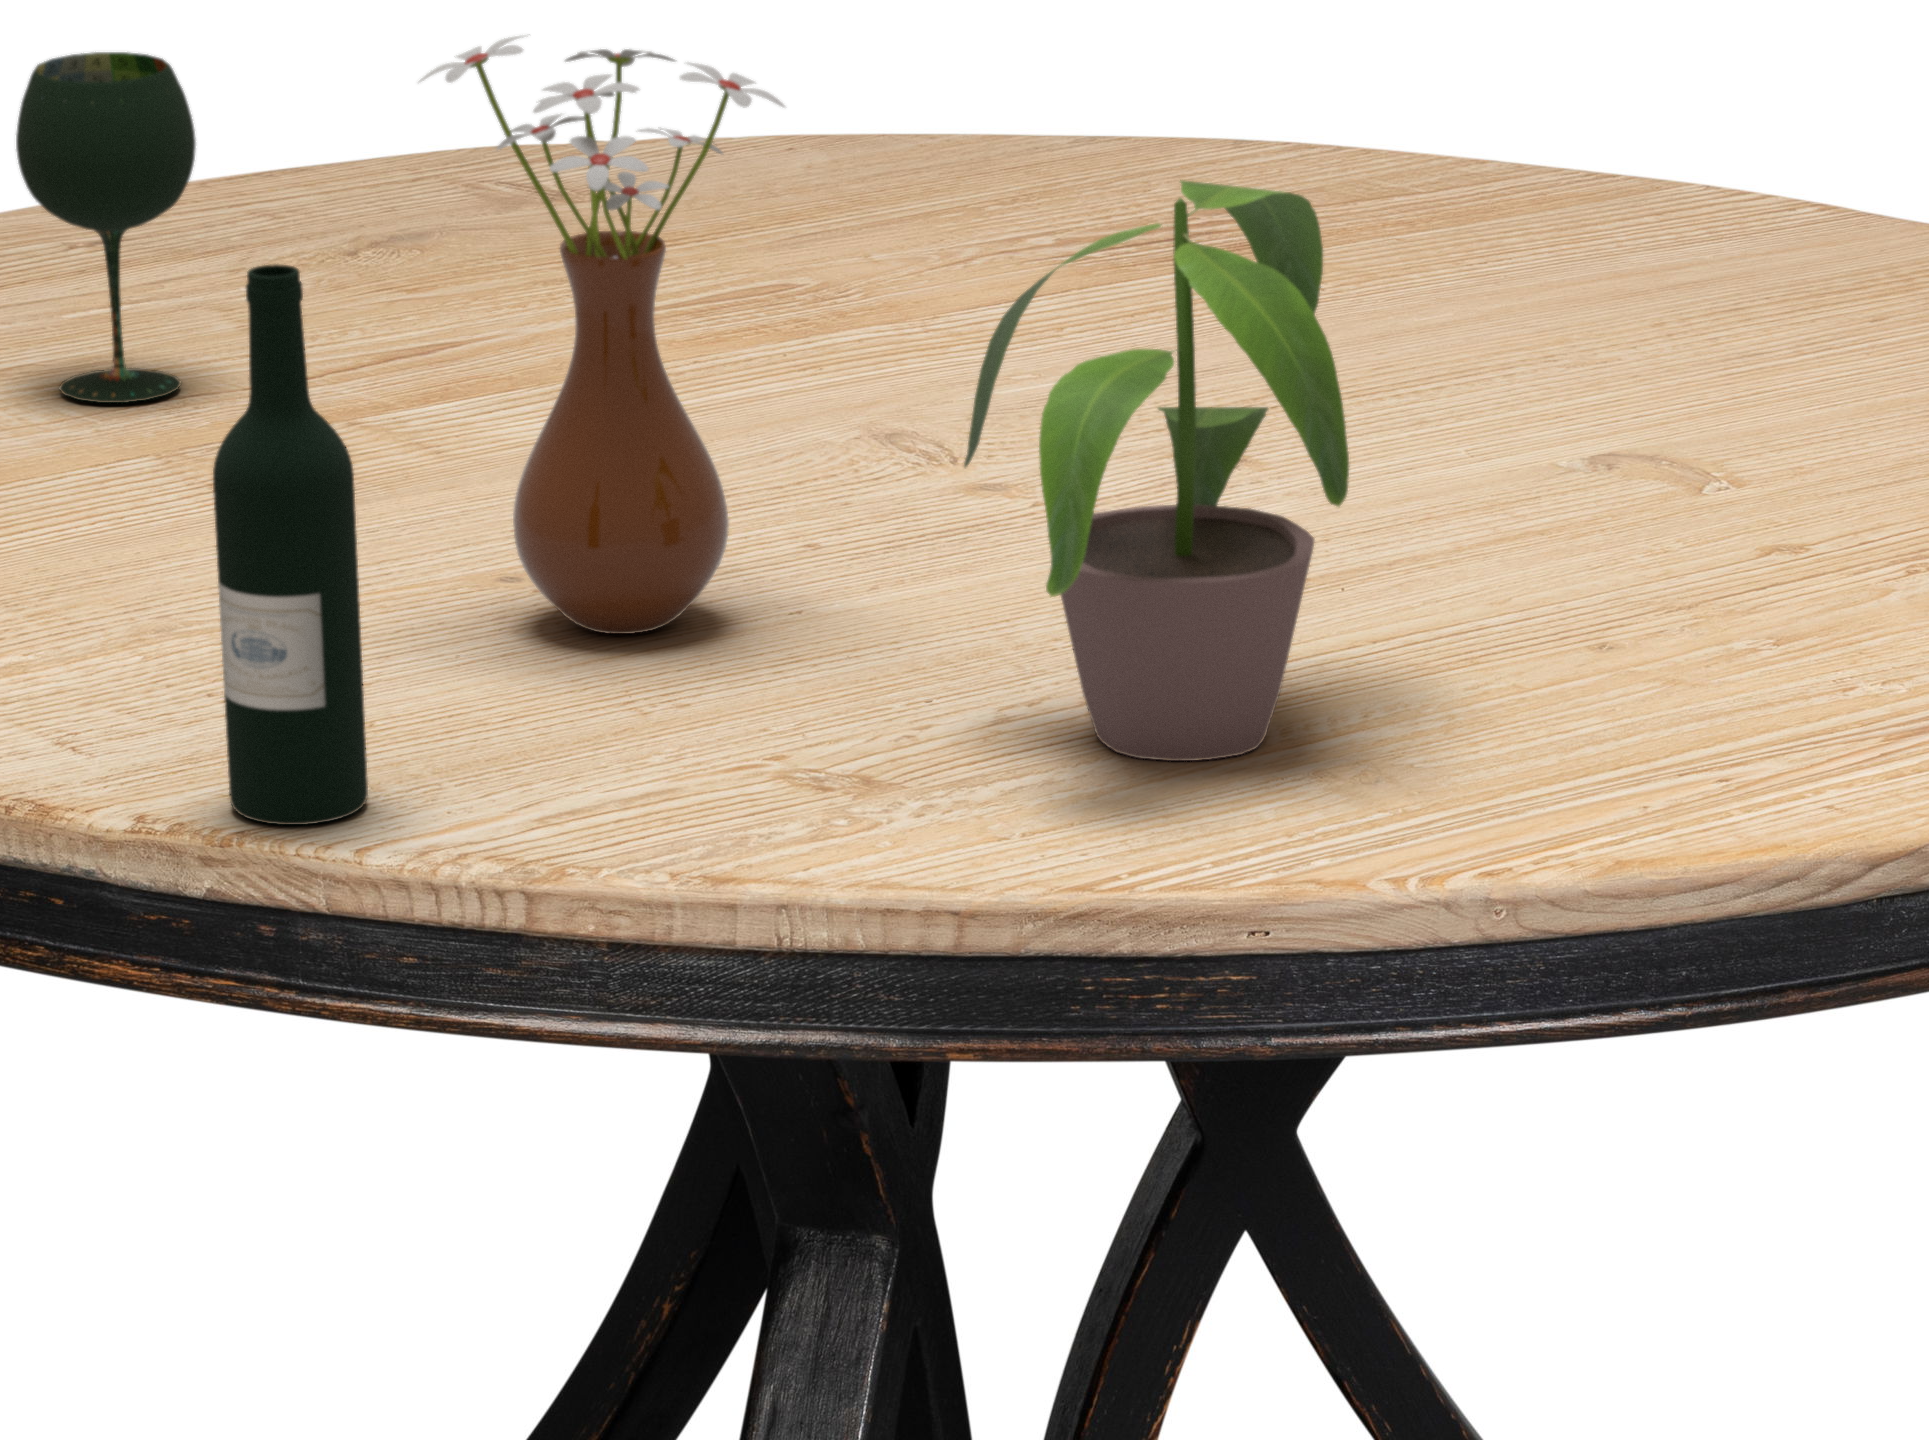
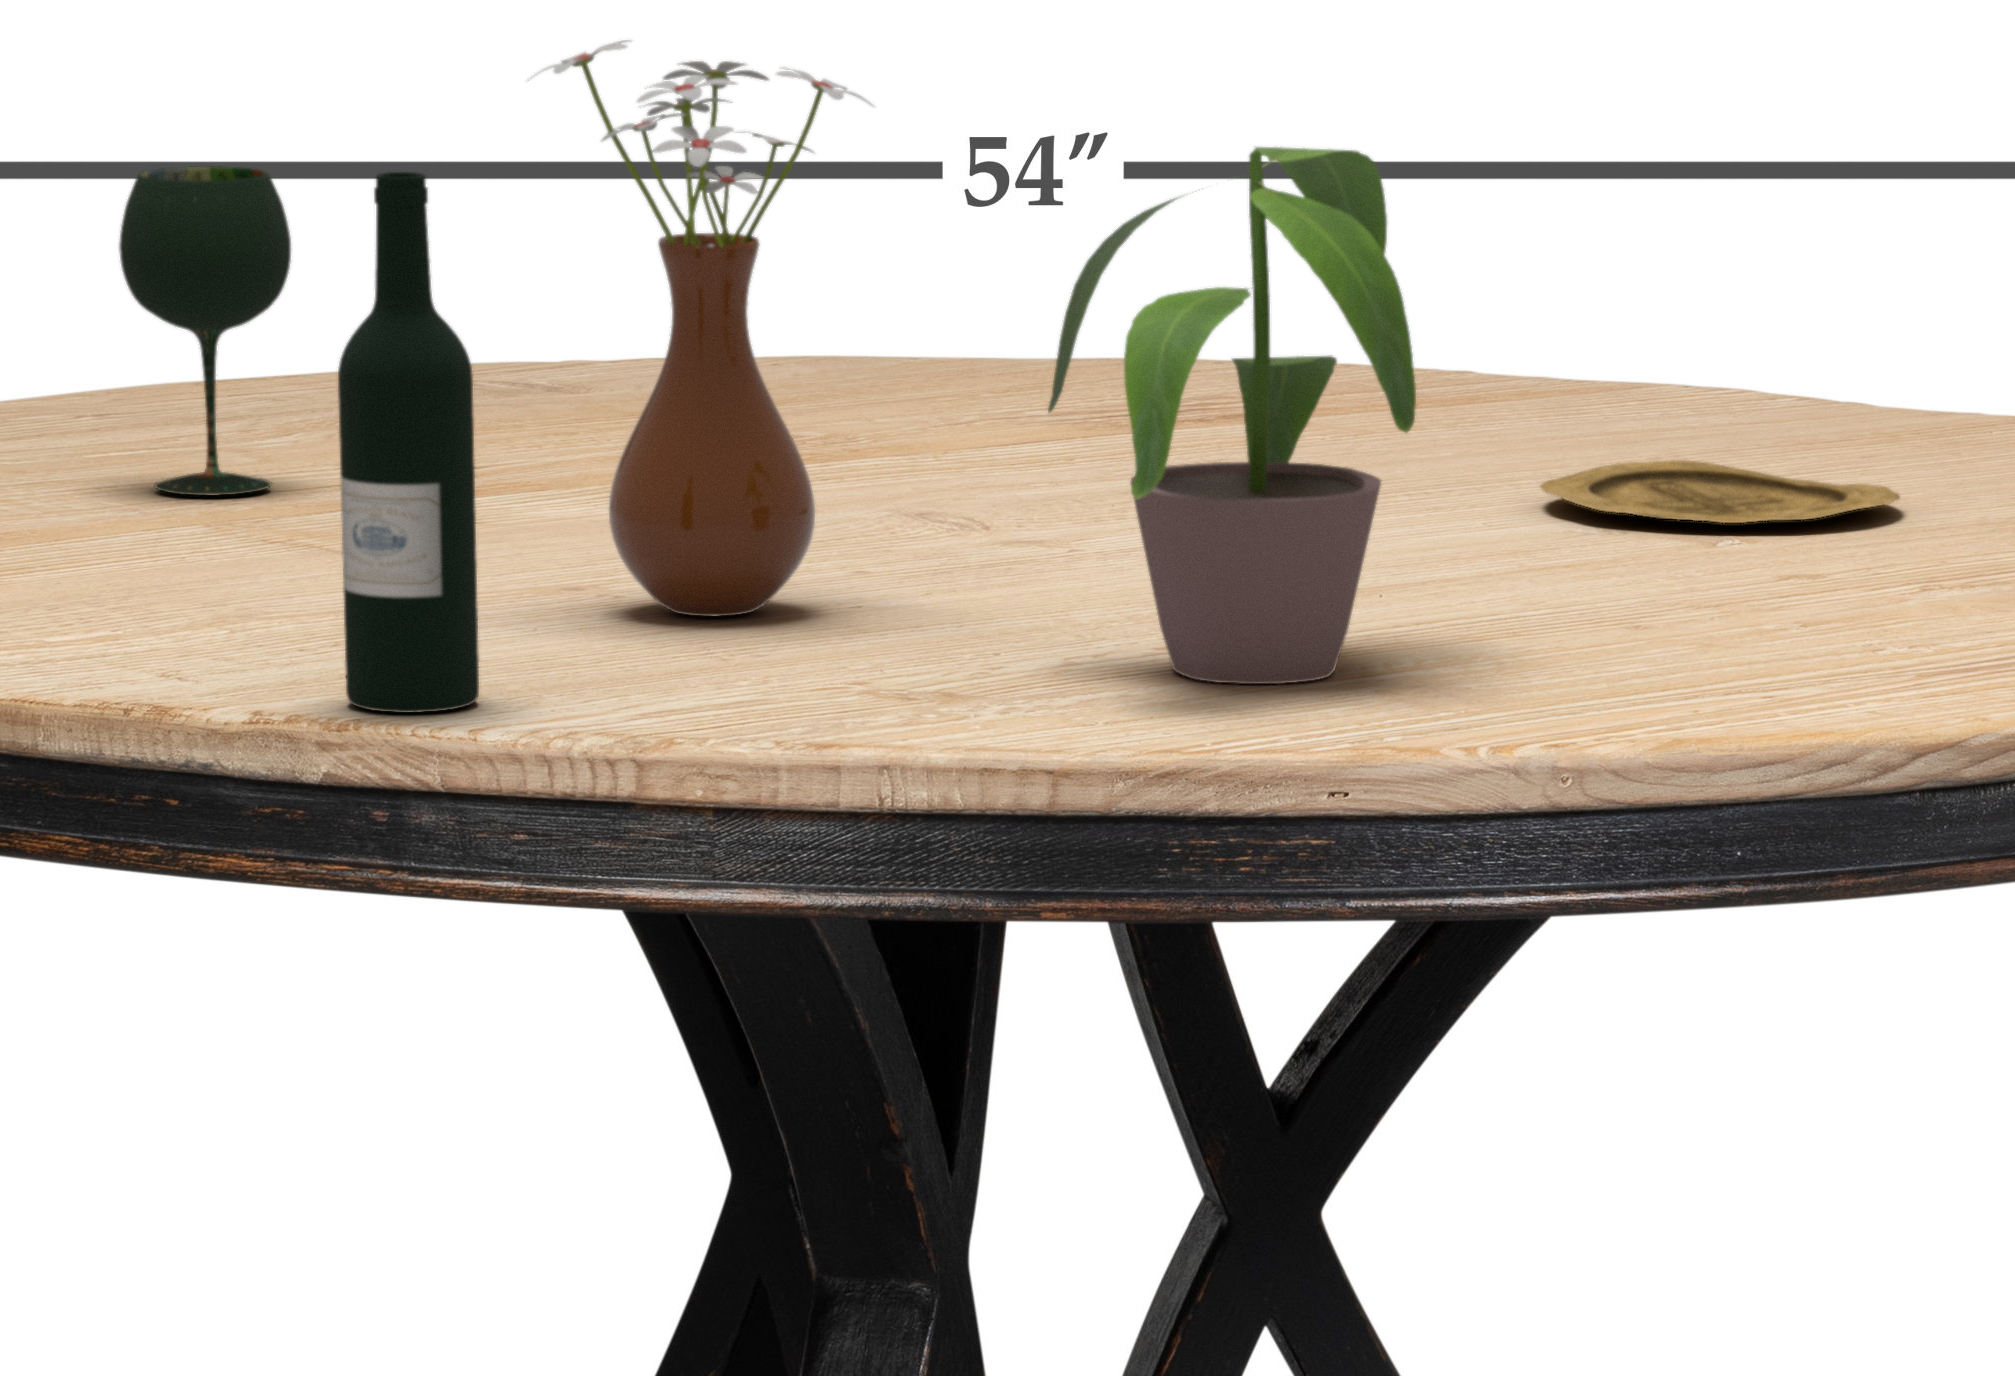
plate: none [1503,341,1882,450] -> present [1541,460,1900,523]

